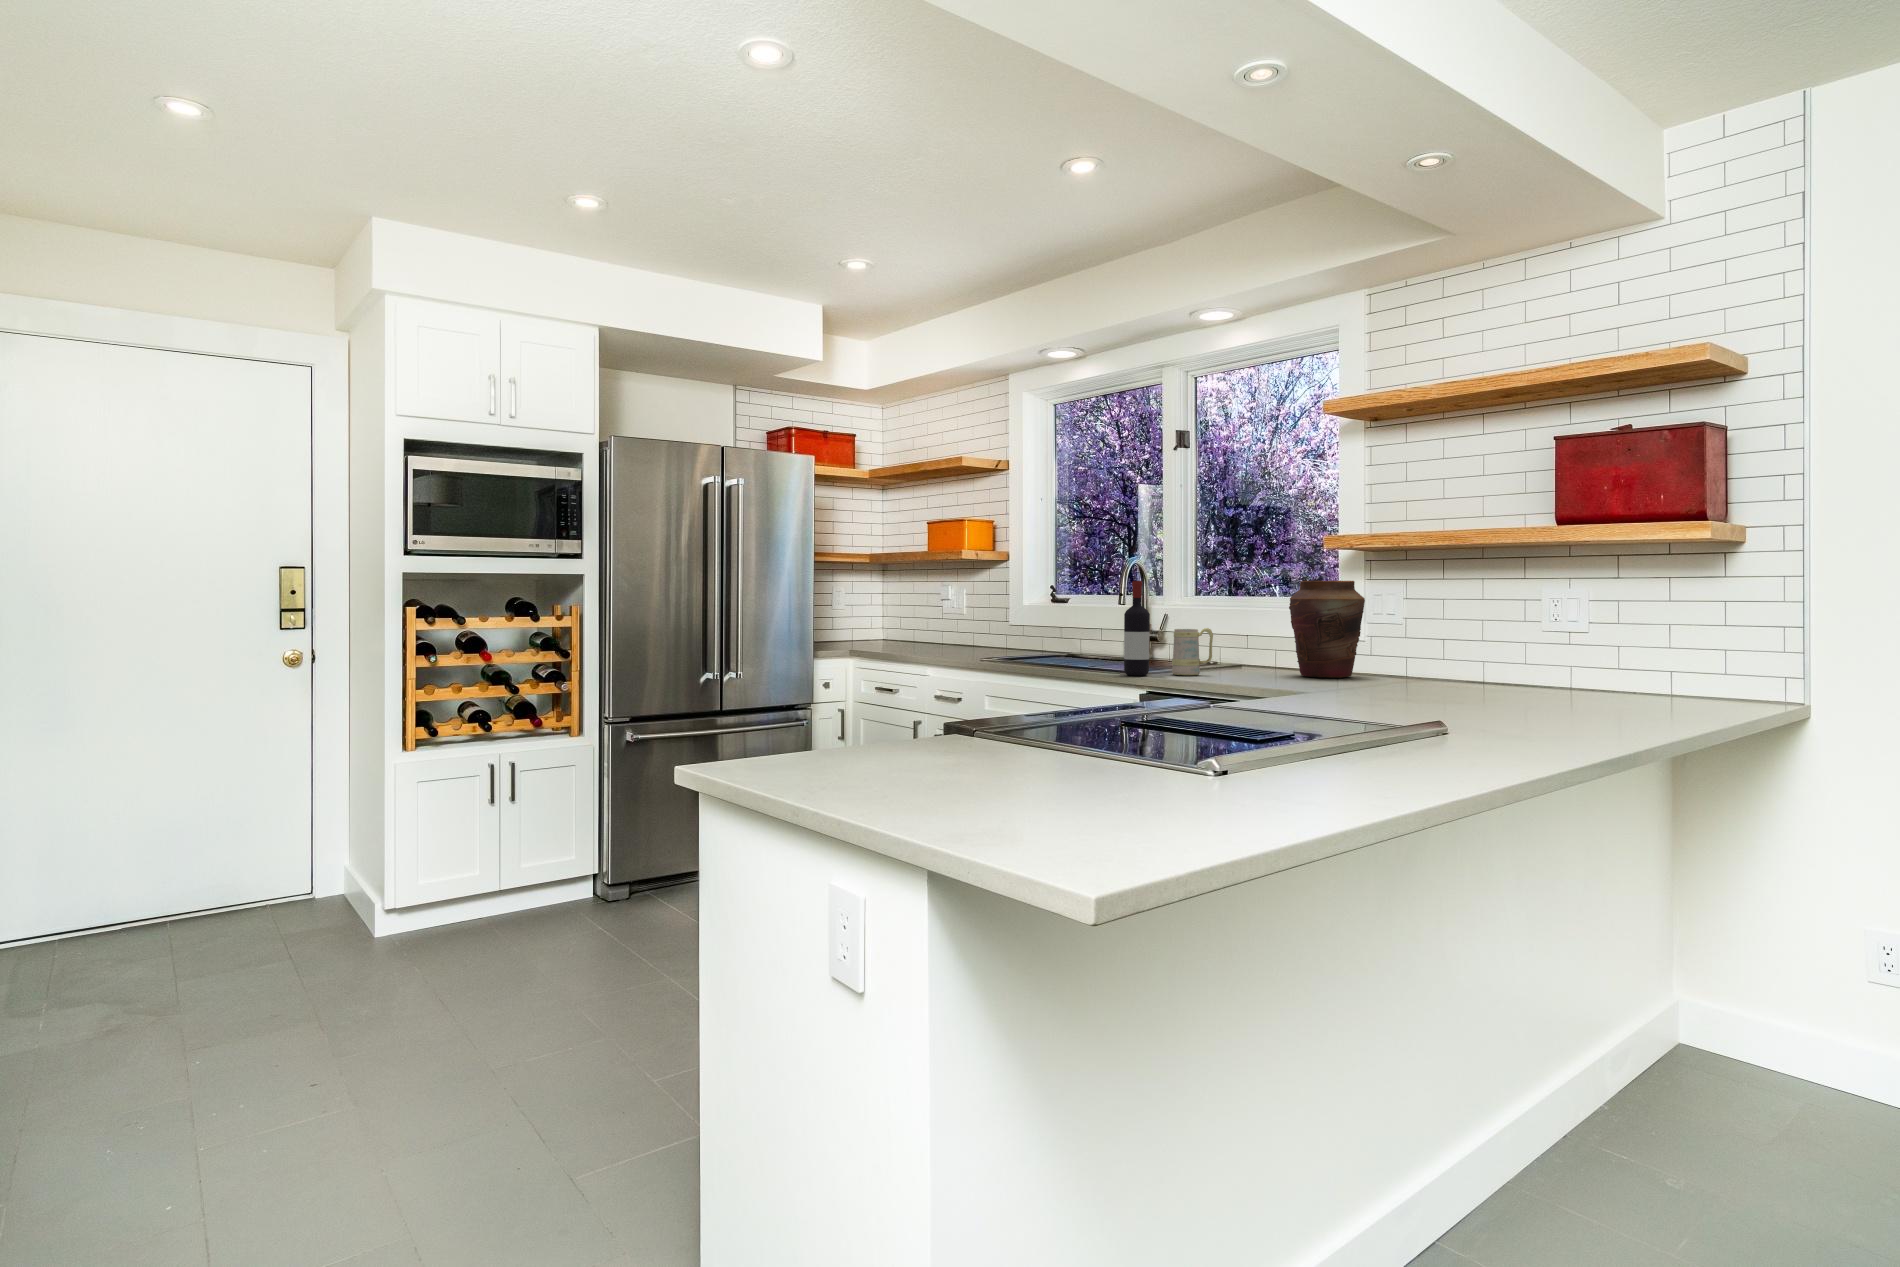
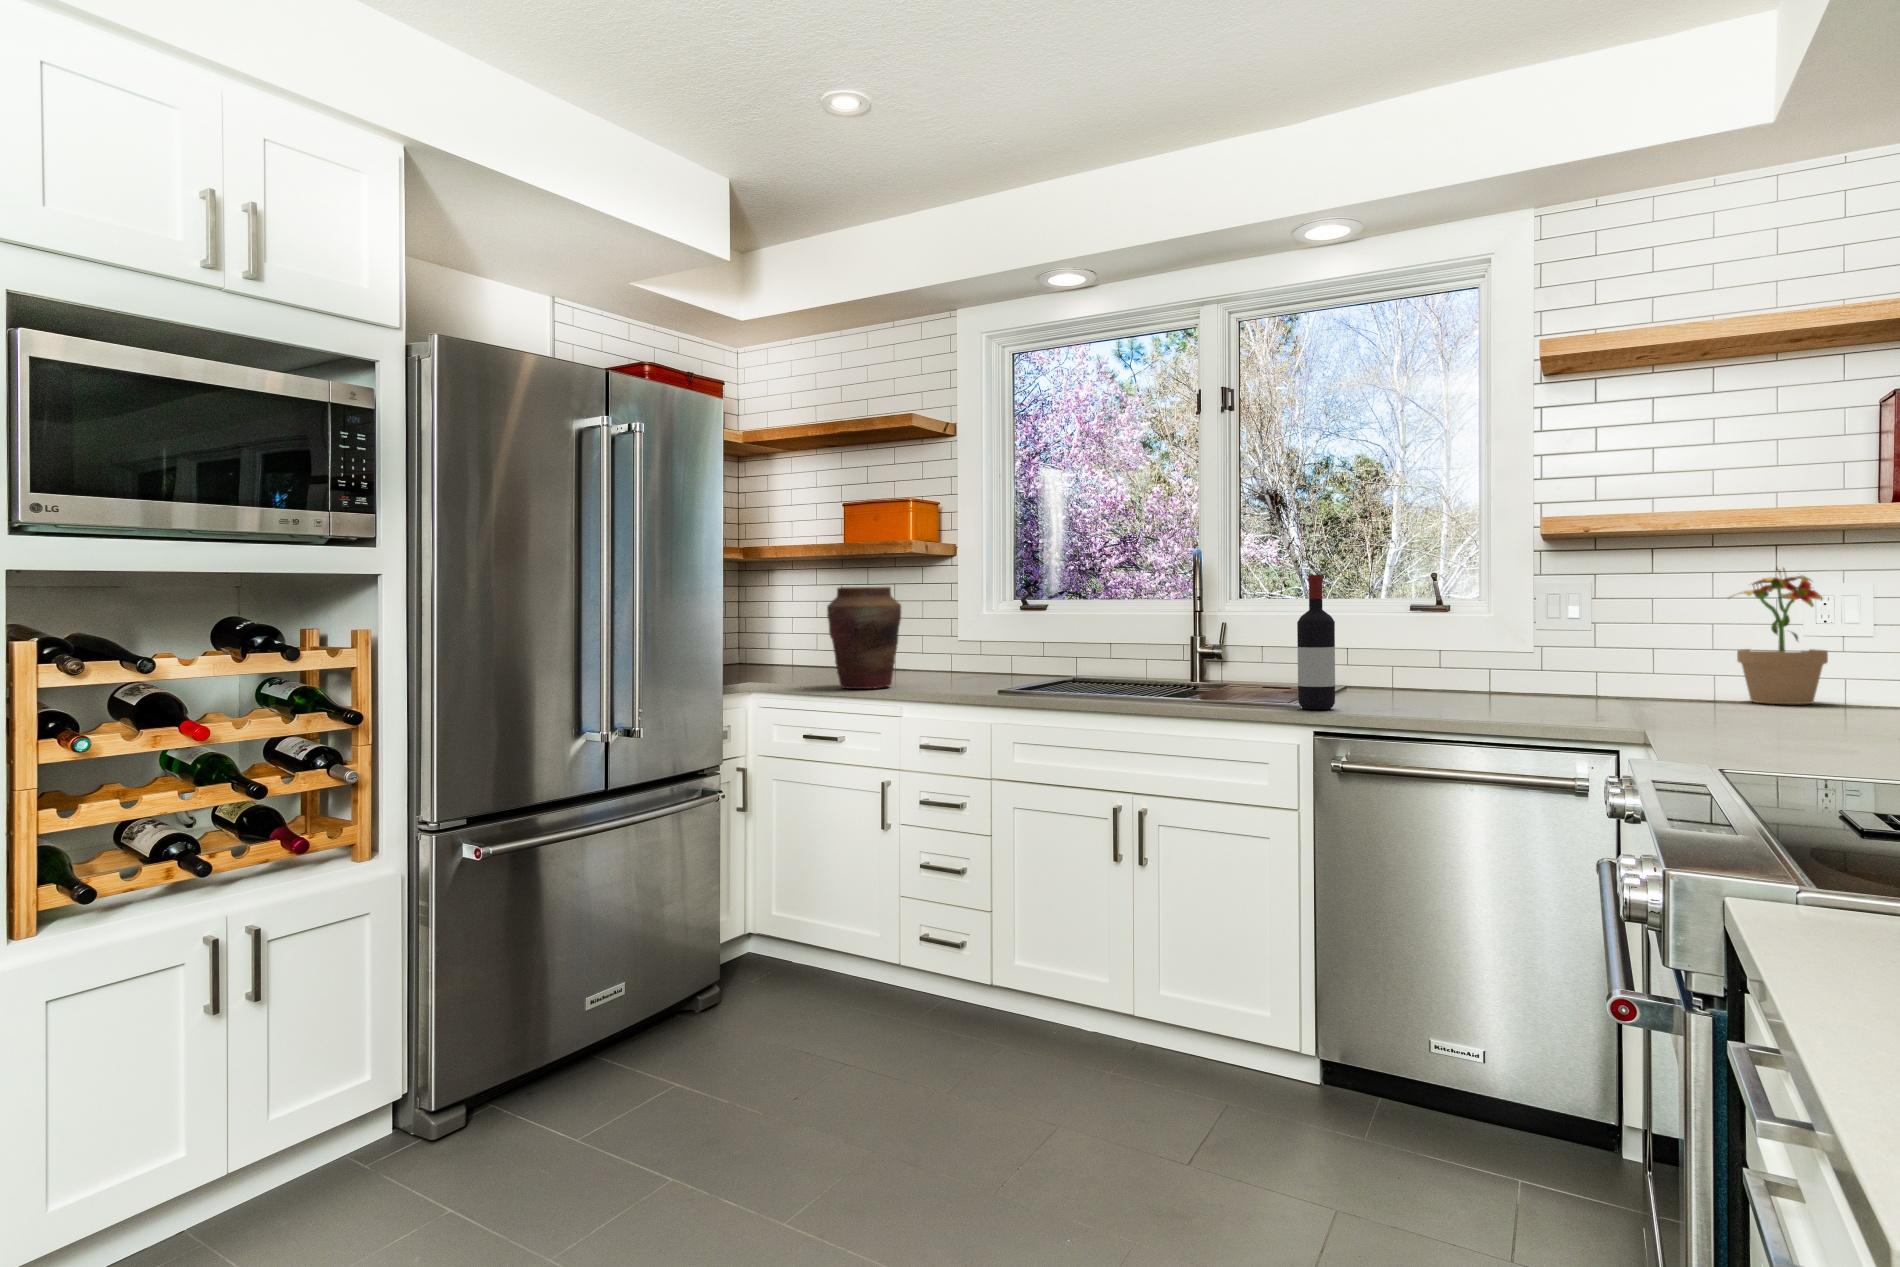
potted plant: none [1456,579,1524,687] -> present [1729,568,1828,704]
vase: present [1289,581,1365,678] -> present [827,587,901,689]
mug: present [1172,628,1213,675] -> none [1349,639,1405,706]

